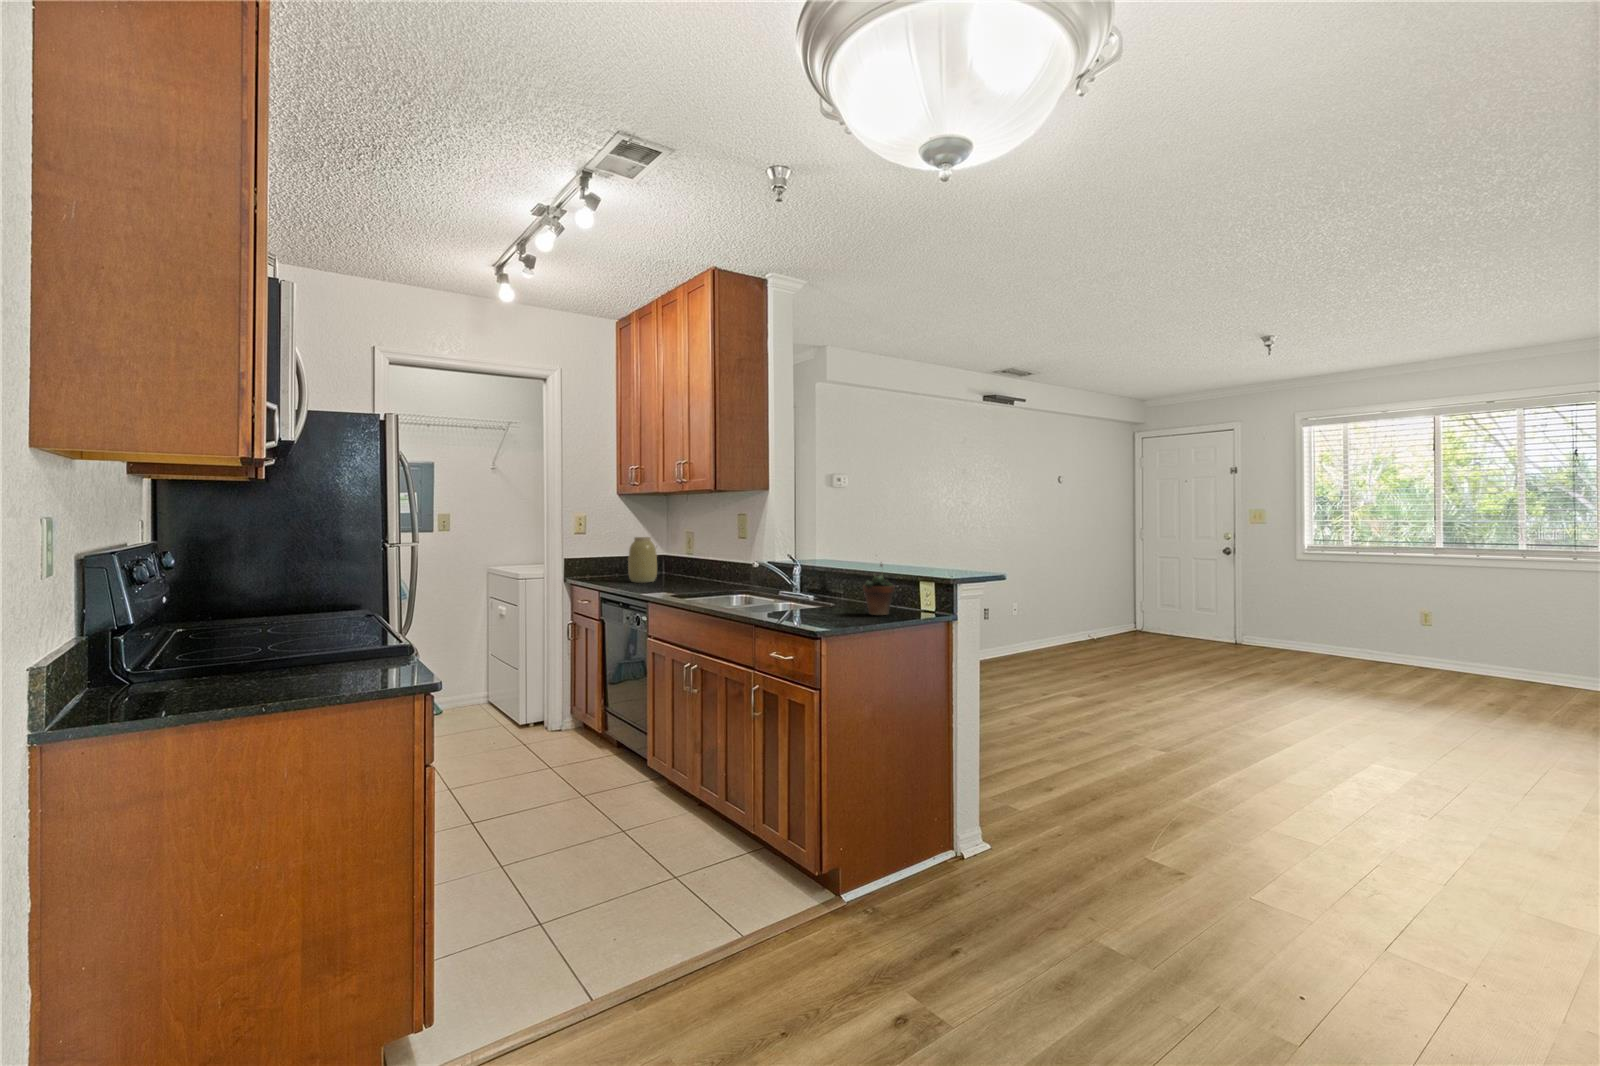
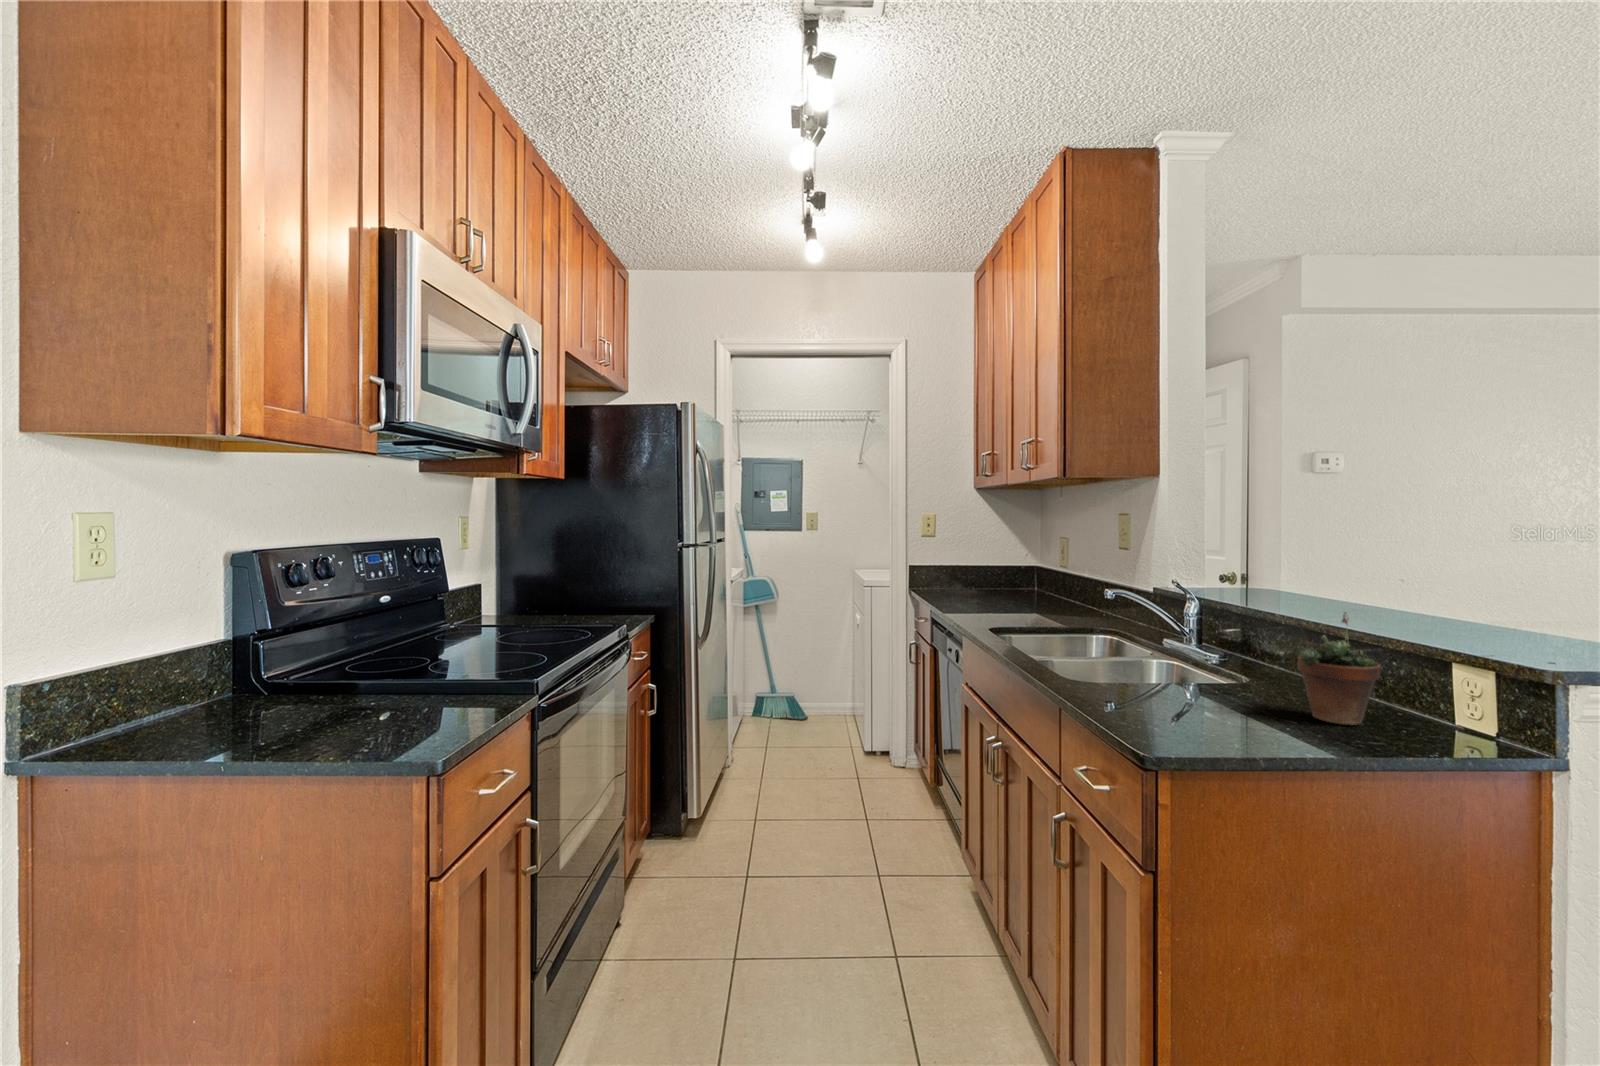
vase: present [628,537,657,583] -> none [985,541,1022,599]

